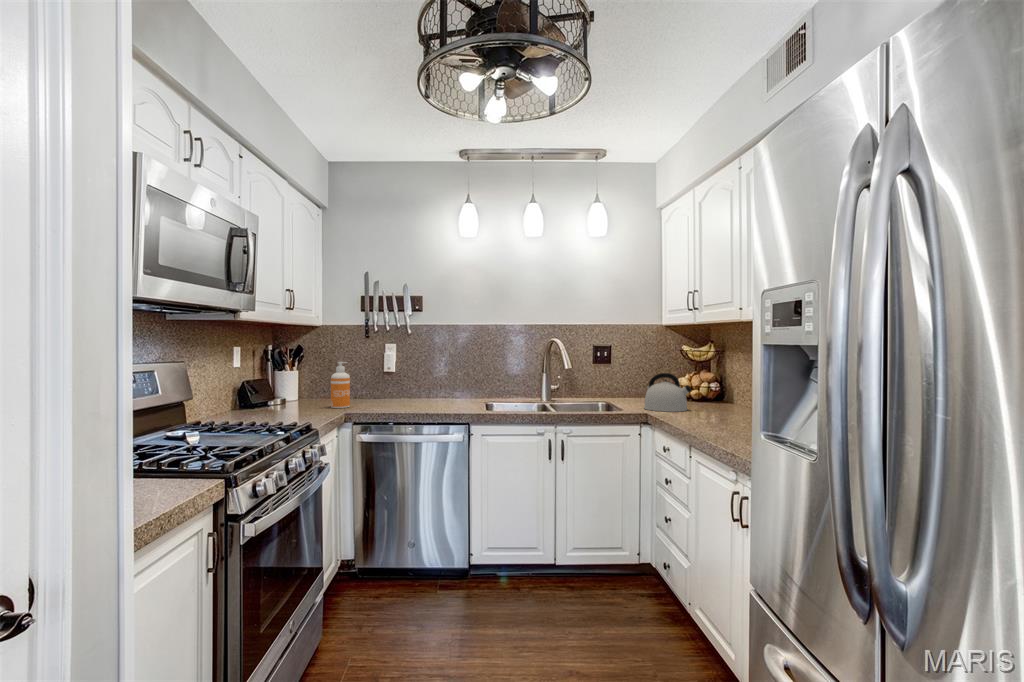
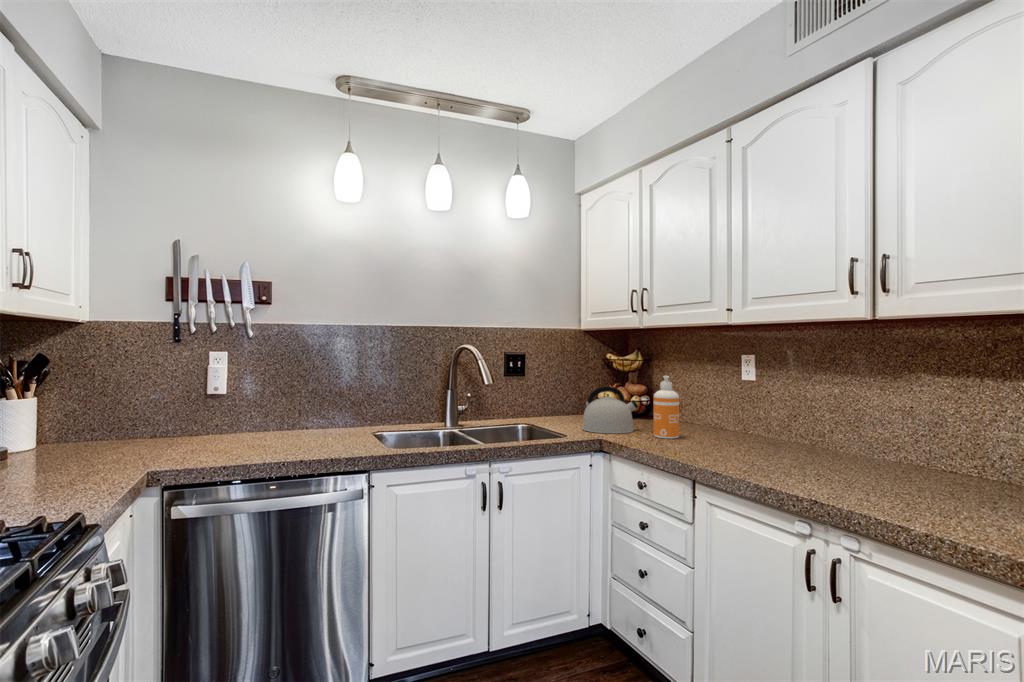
soap dispenser: present [331,362,350,408] -> present [654,376,679,439]

